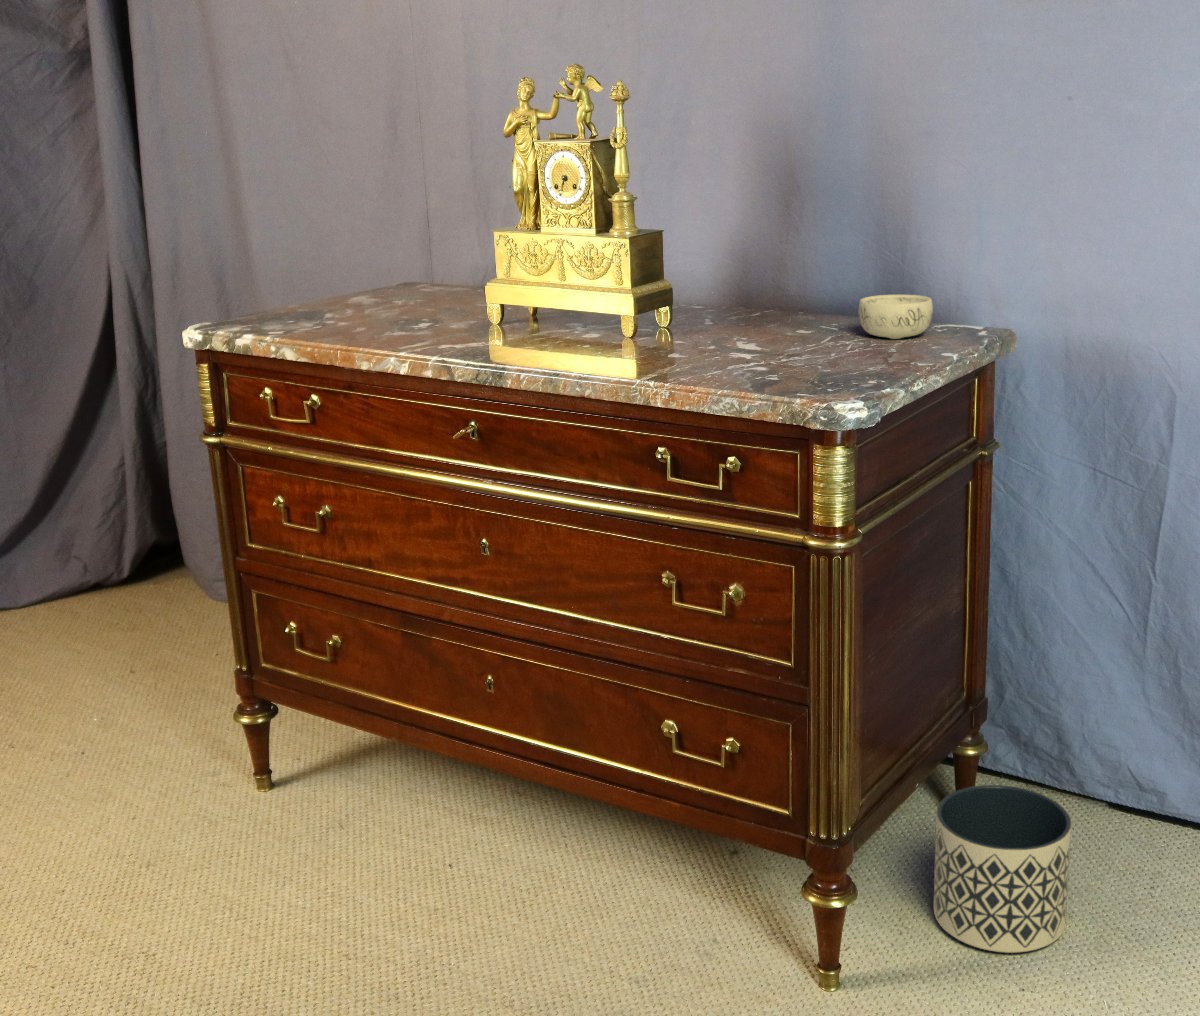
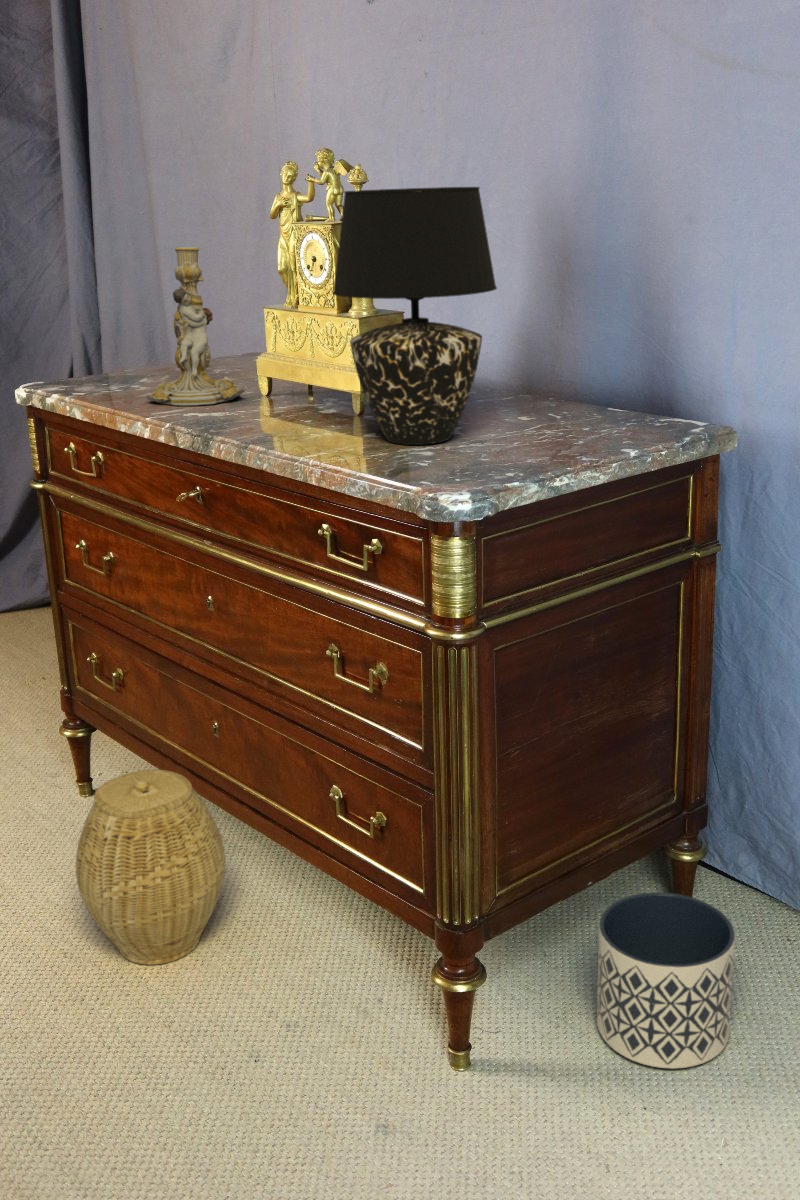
table lamp: none [642,103,808,362] -> present [333,187,497,445]
candlestick: none [376,170,479,339] -> present [147,247,245,406]
decorative bowl: present [859,294,933,339] -> none [577,387,652,433]
woven basket: none [358,732,518,944] -> present [76,770,225,965]

